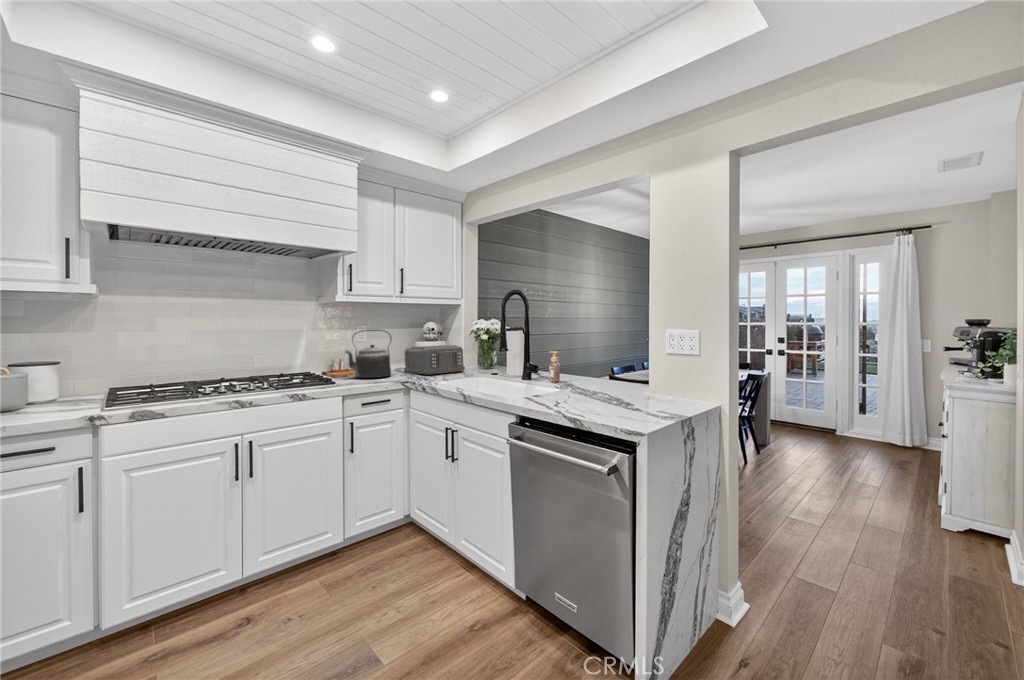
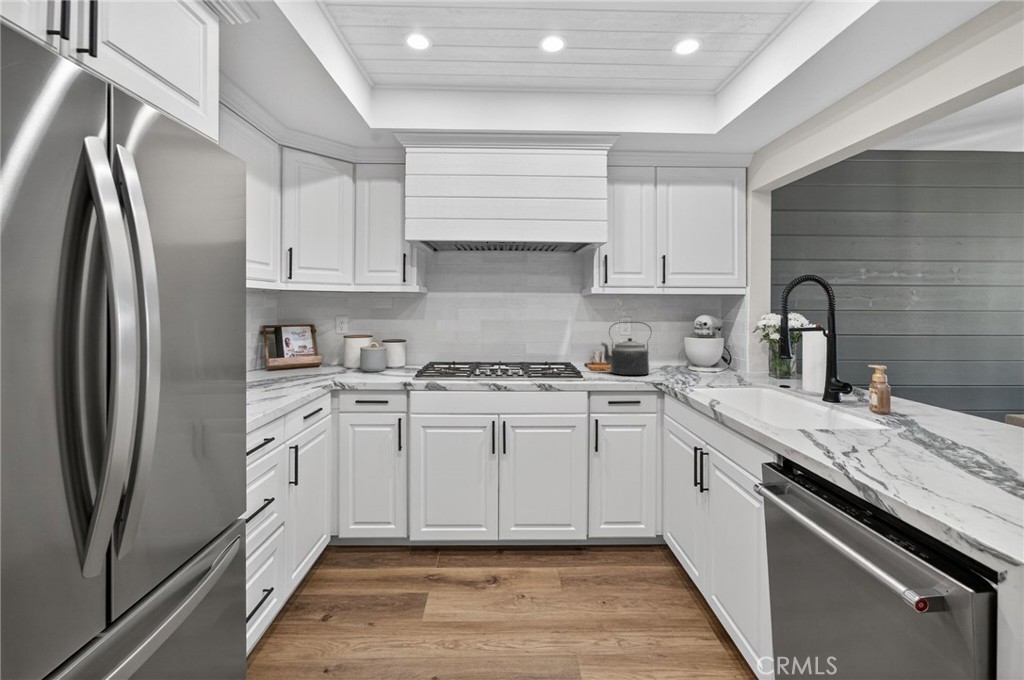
toaster: present [404,345,465,374] -> none [668,343,744,377]

